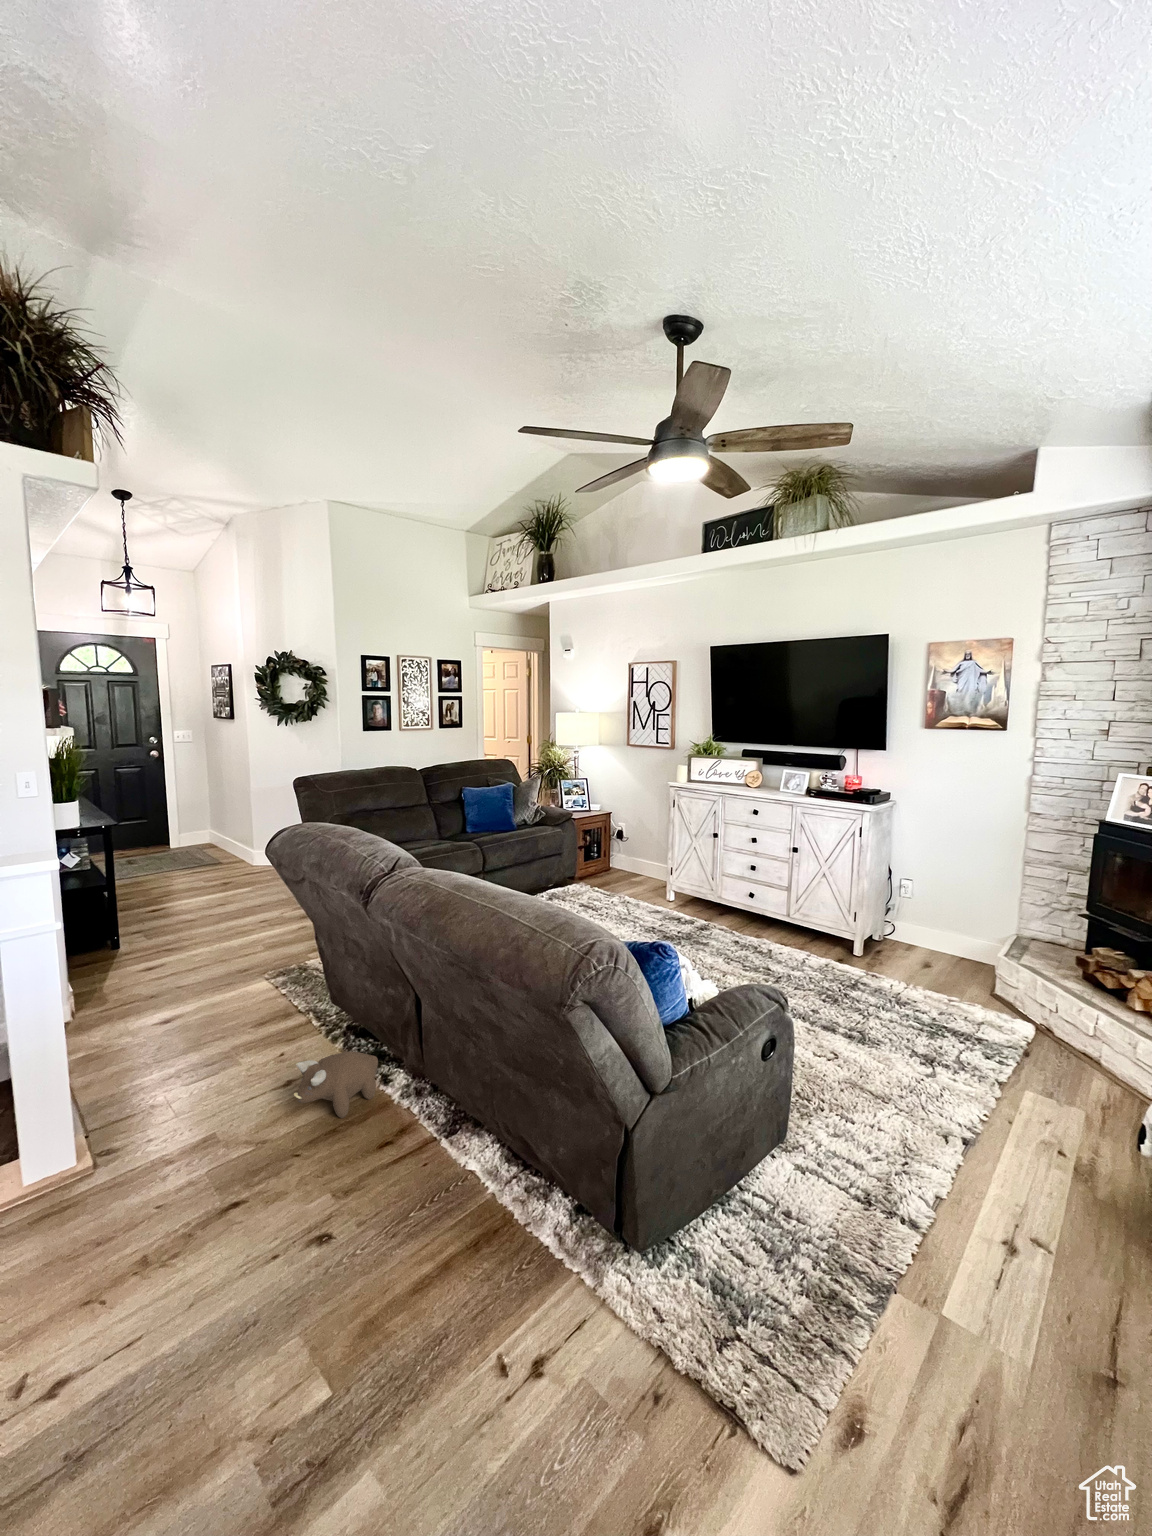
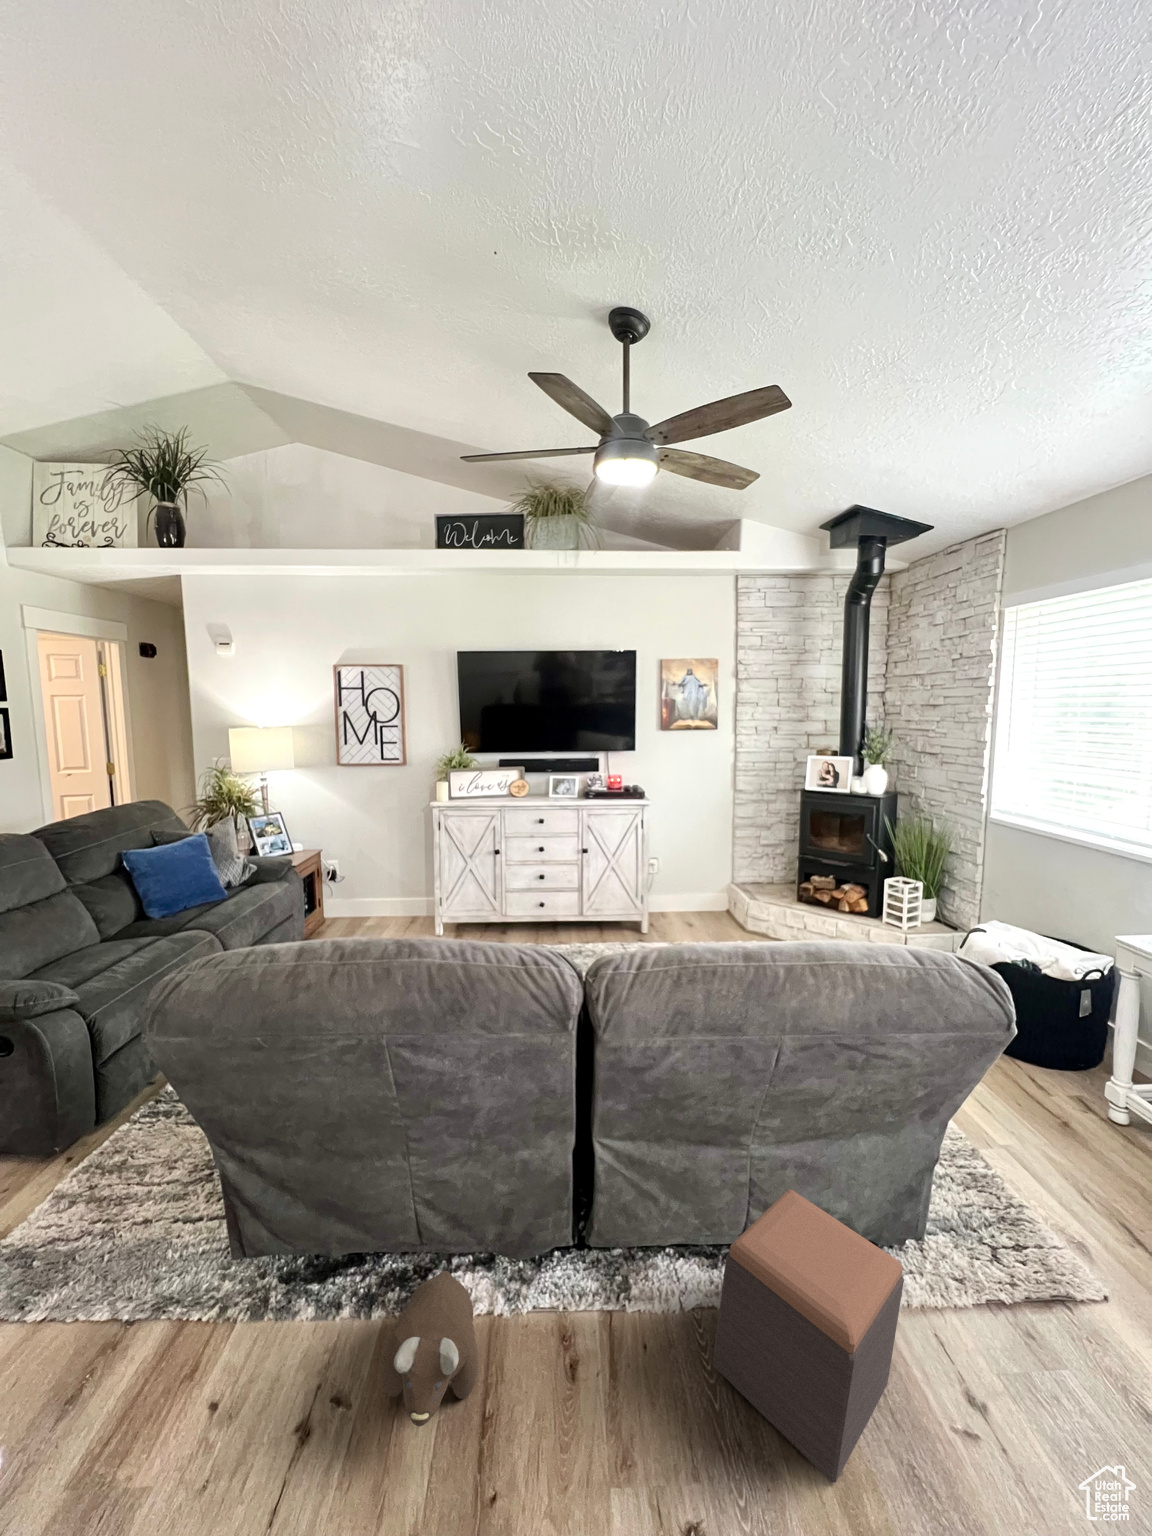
footstool: none [400,1112,527,1300] -> present [713,1190,904,1482]

